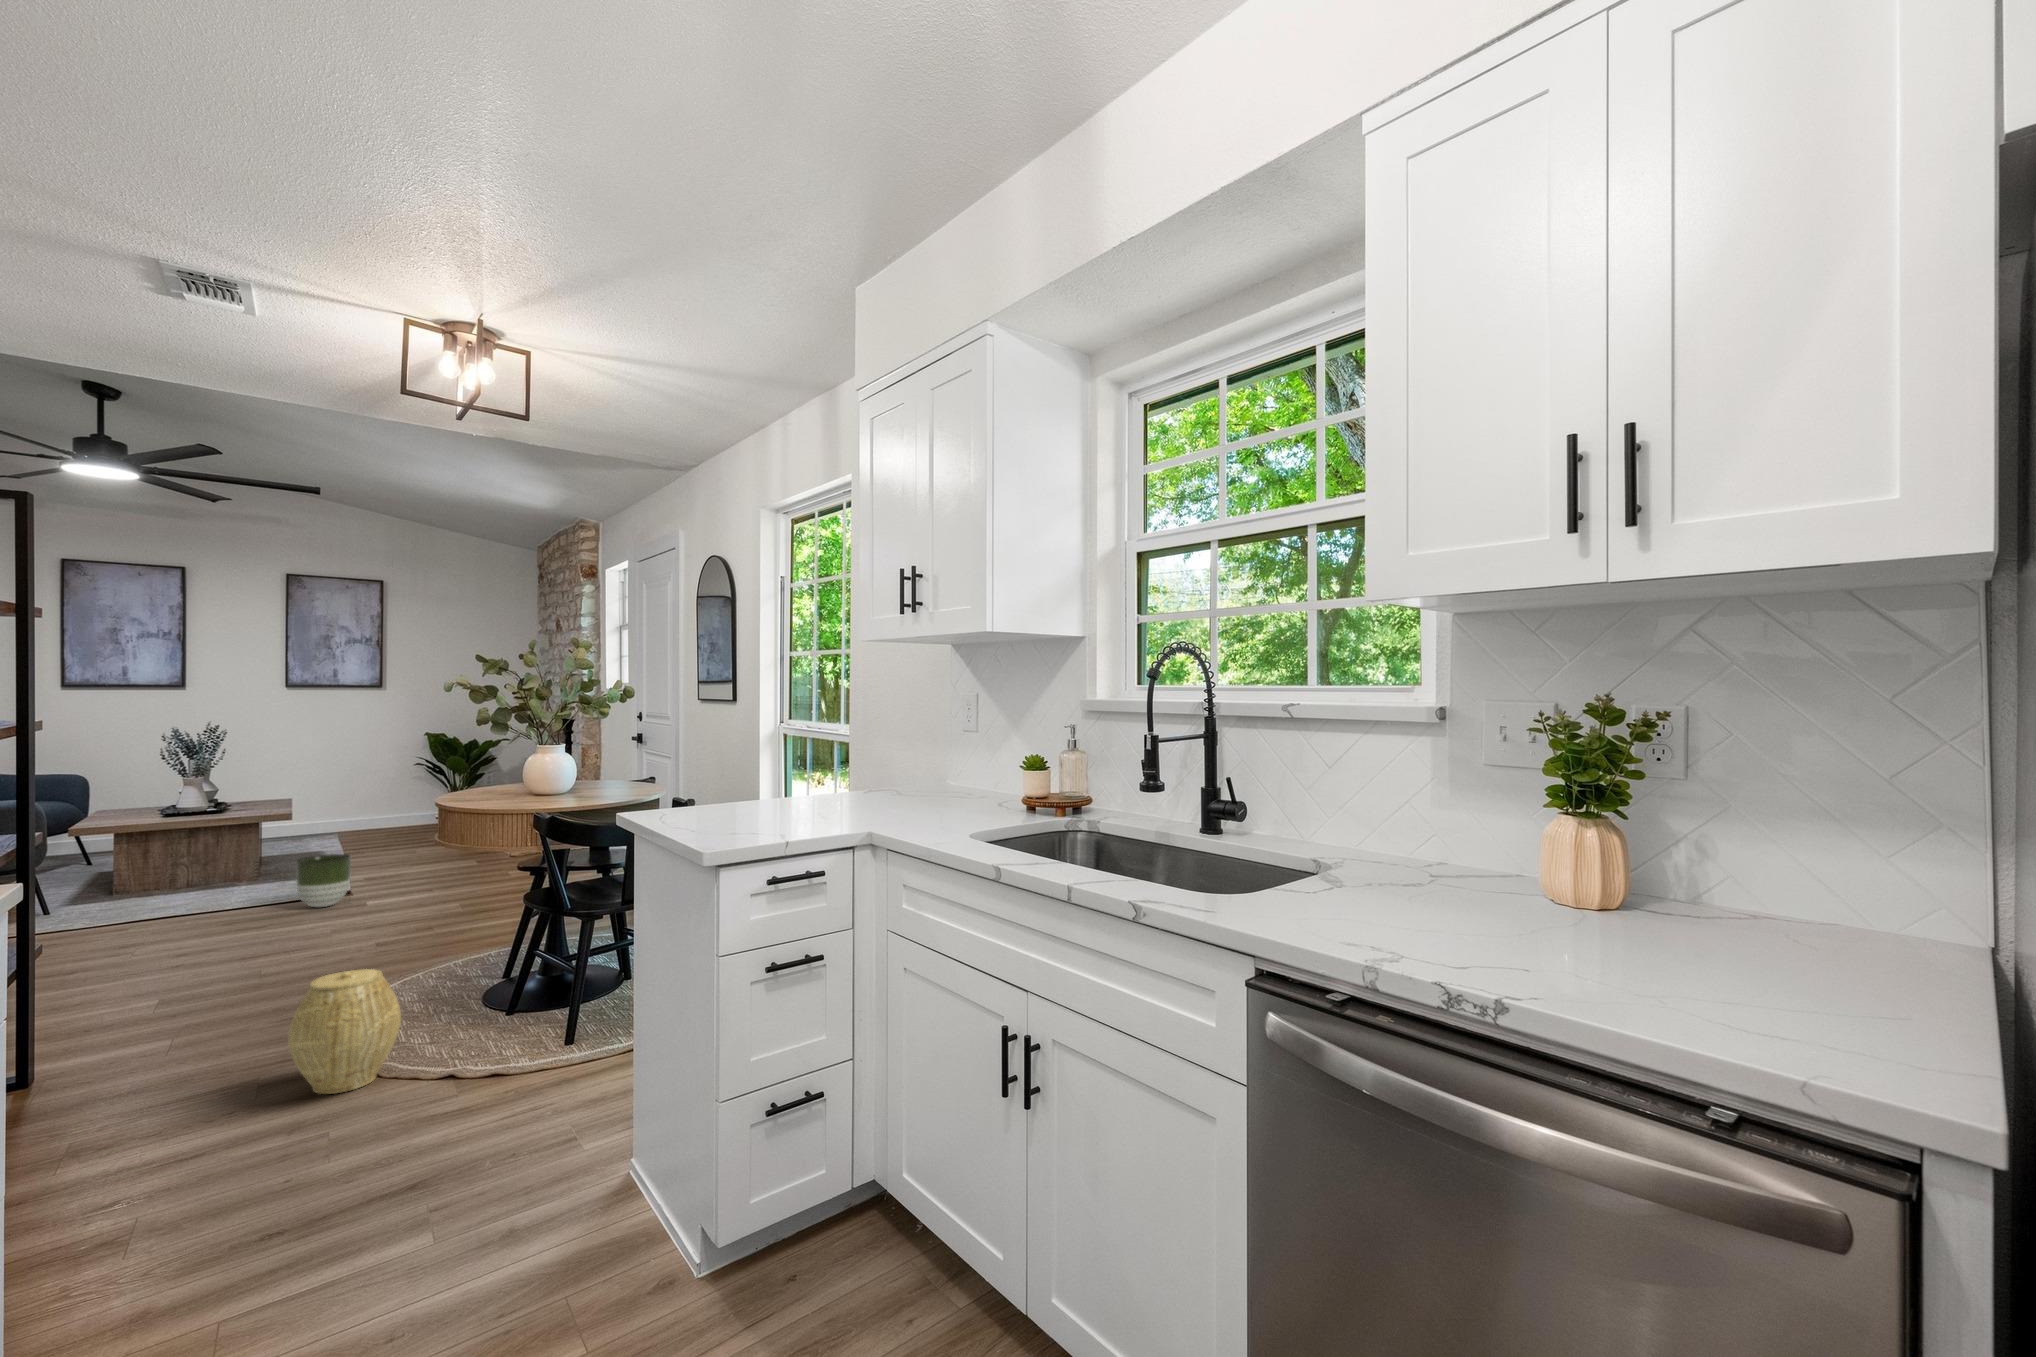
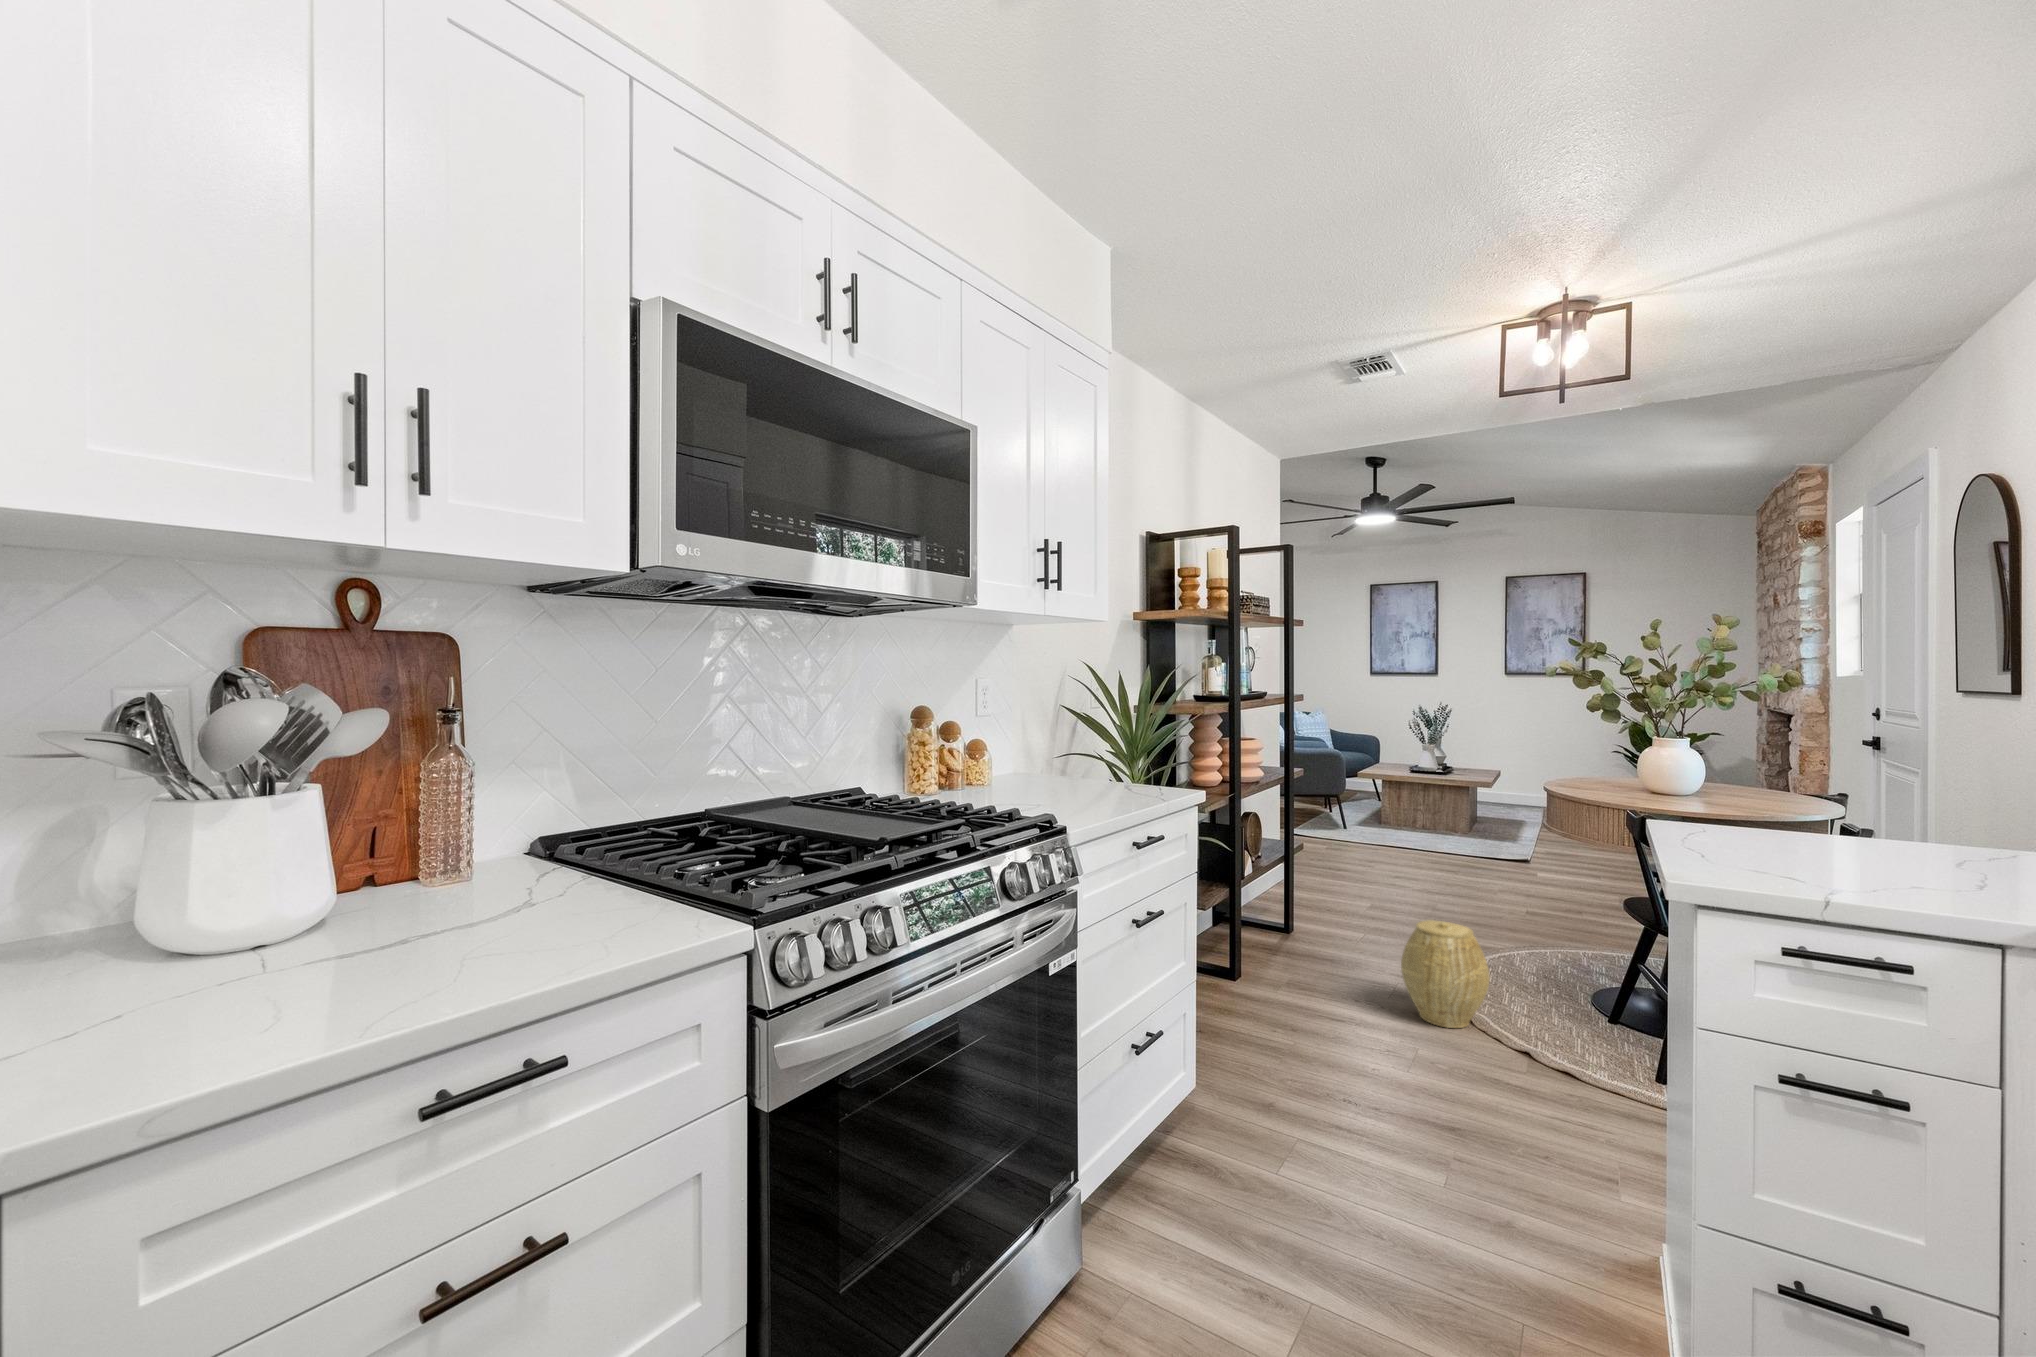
planter: present [296,854,351,907] -> none [1481,820,1526,866]

